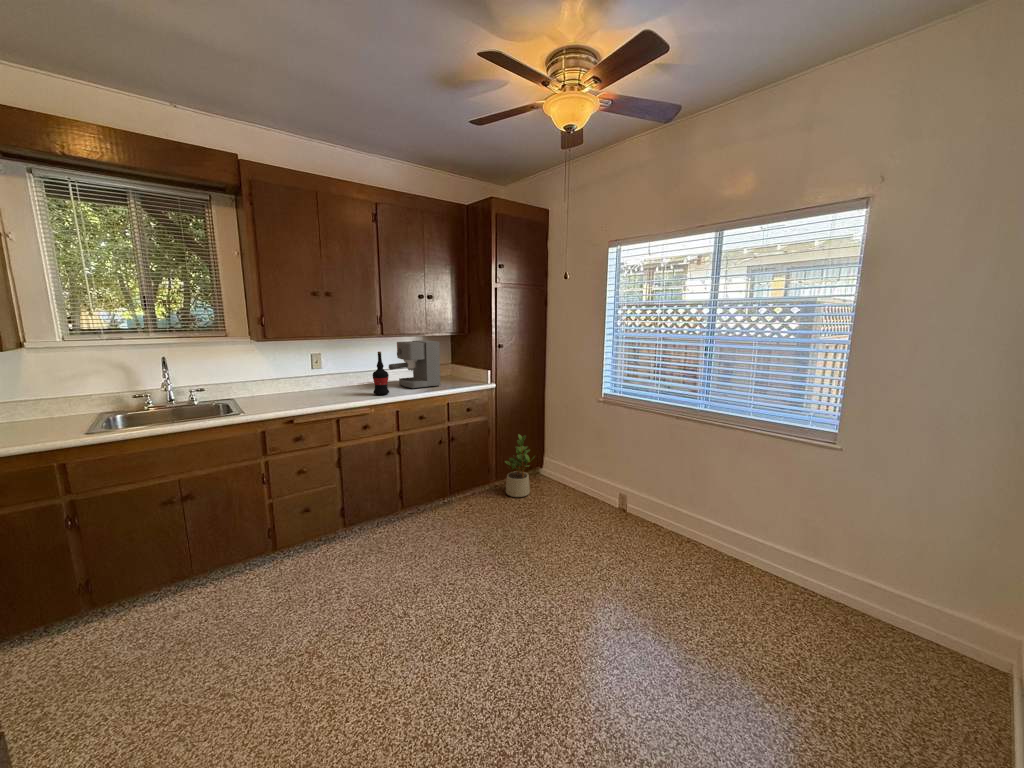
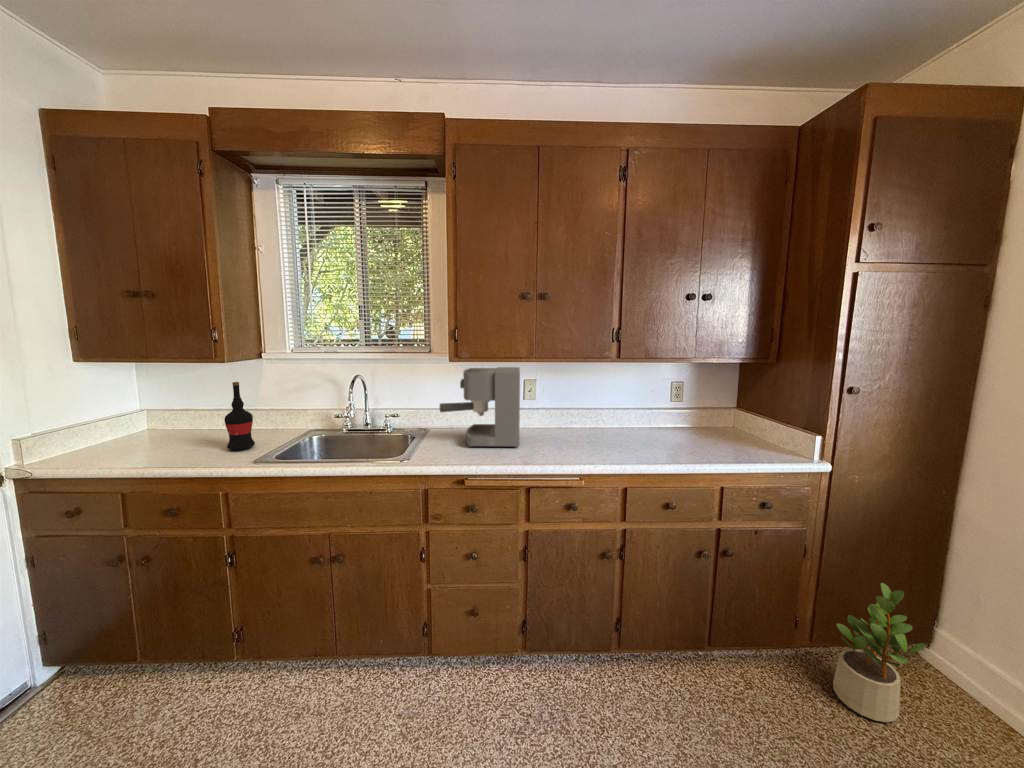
coffee maker: present [389,340,440,389] -> present [440,367,520,448]
wine bottle: present [372,352,389,395] -> present [224,382,255,450]

